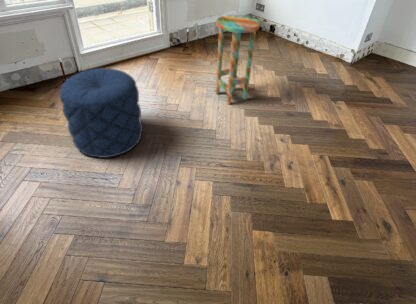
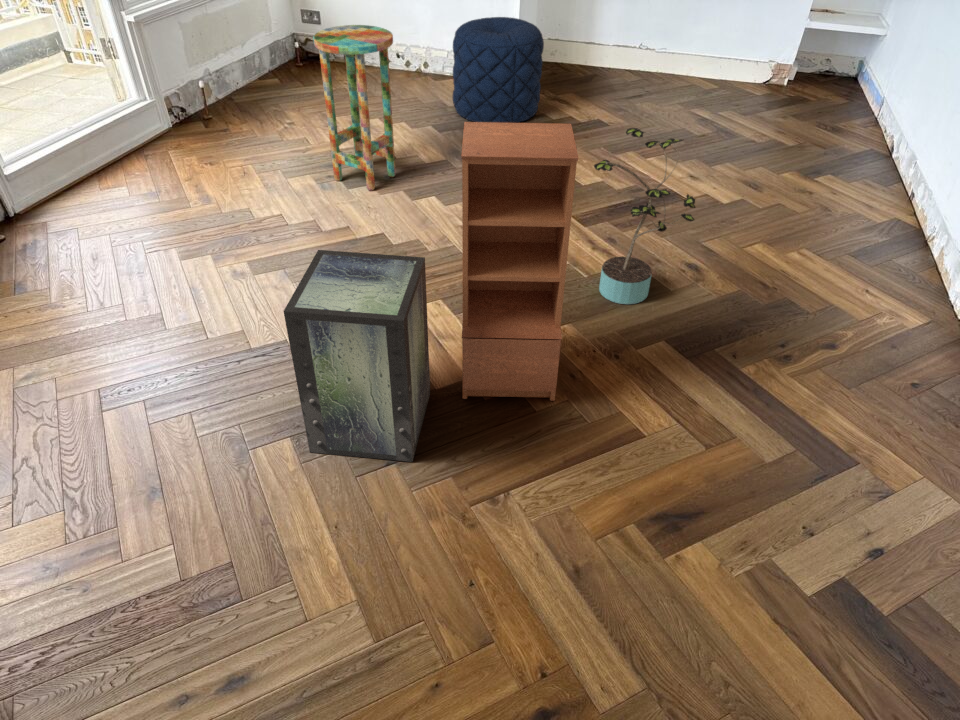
pouf: present [60,68,143,158] -> present [453,17,544,123]
bookcase: none [167,97,272,287] -> present [461,122,578,401]
potted plant: none [309,125,398,237] -> present [594,128,695,304]
storage box: none [44,145,160,288] -> present [284,250,430,462]

